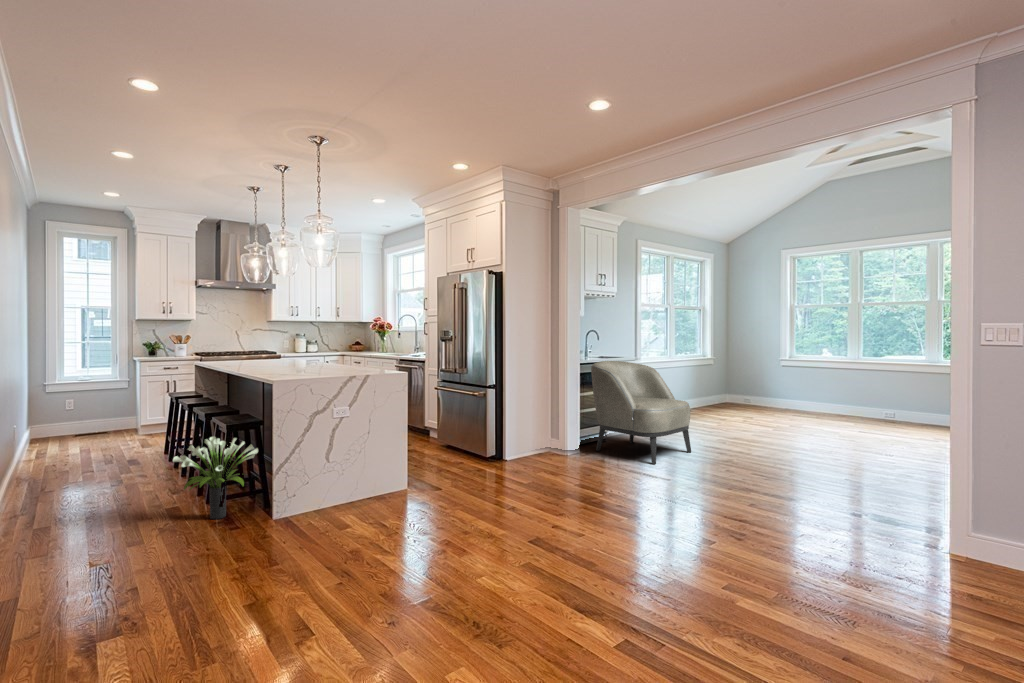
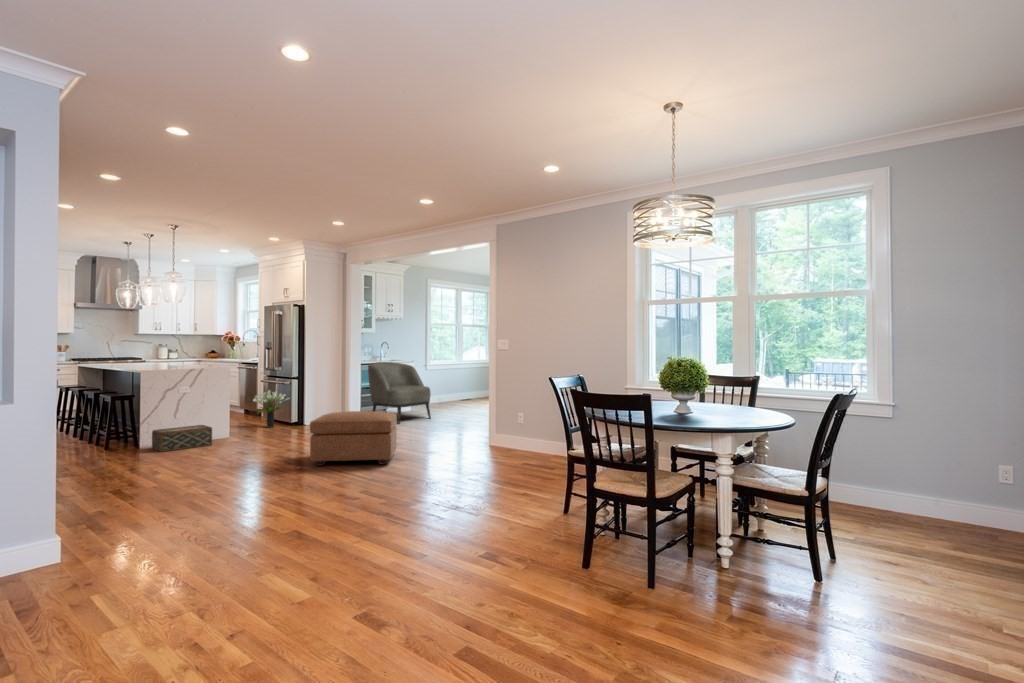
potted plant: present [173,436,258,519] -> present [253,390,290,427]
woven basket: none [293,473,388,531] -> present [152,425,212,452]
ottoman: none [615,481,827,627] -> present [310,411,397,466]

